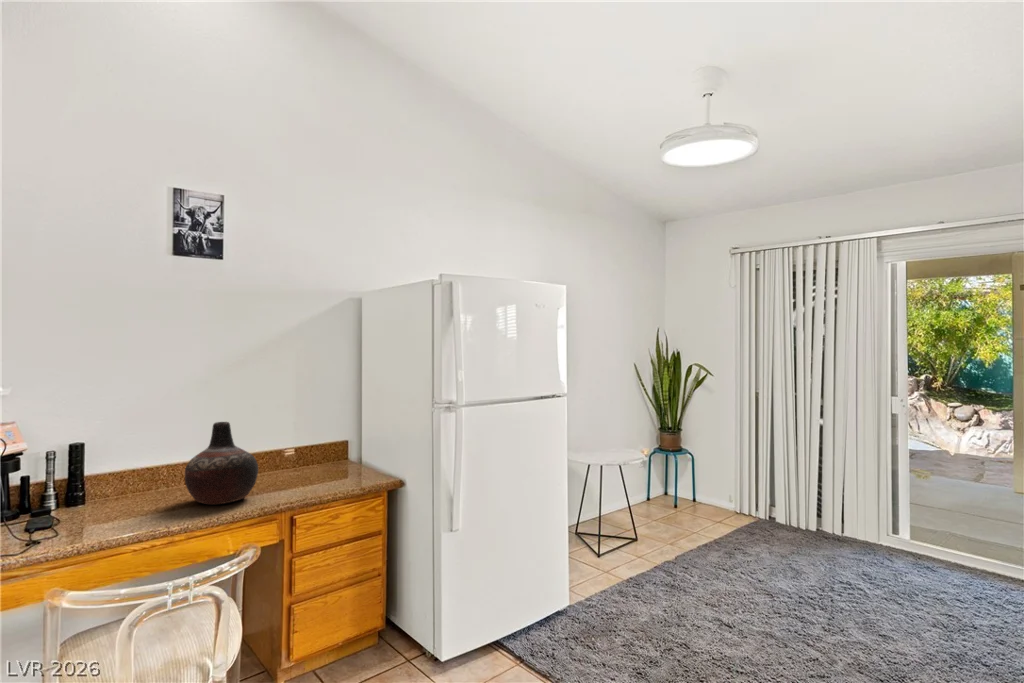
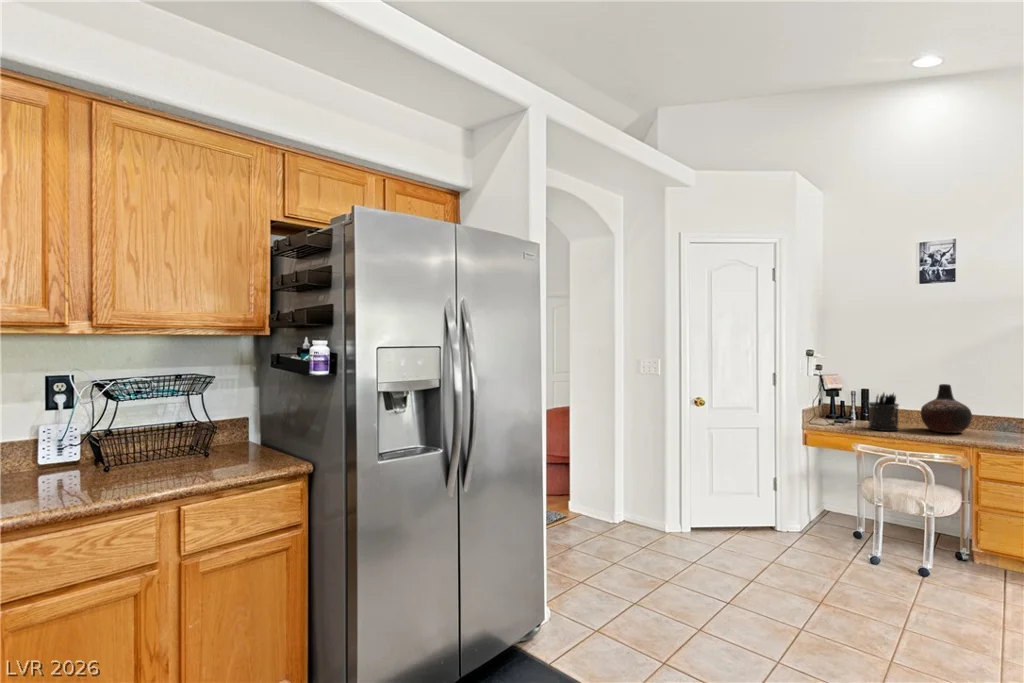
pen holder: none [94,446,155,528] -> present [869,393,899,431]

